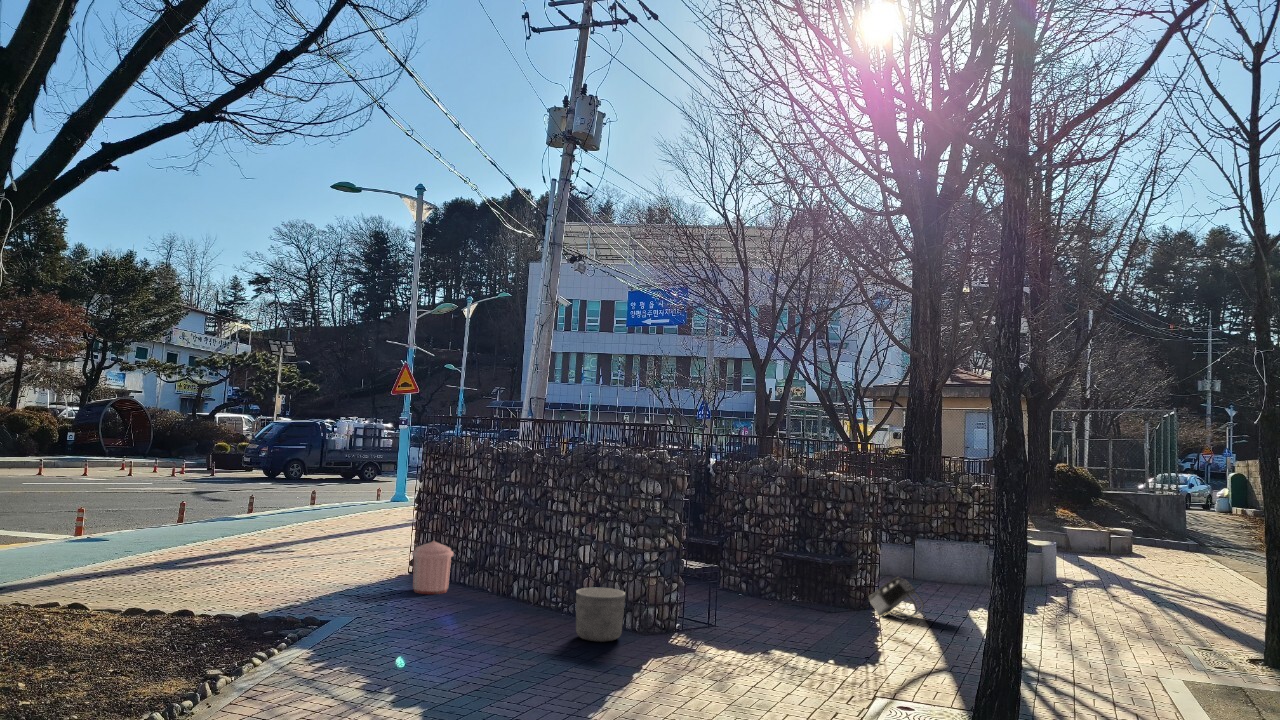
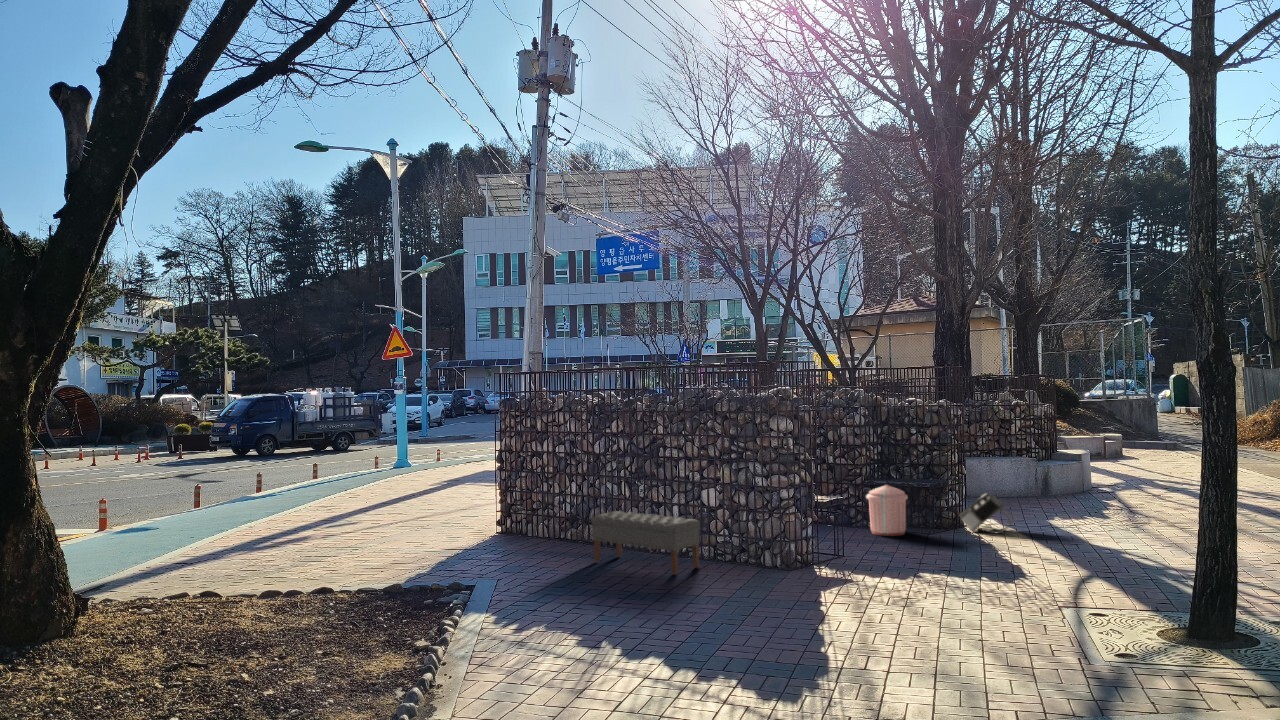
trash can: present [412,541,453,594] -> present [866,485,908,536]
bench: none [475,560,574,630] -> present [591,511,700,575]
planter: present [576,588,625,642] -> none [716,529,765,581]

